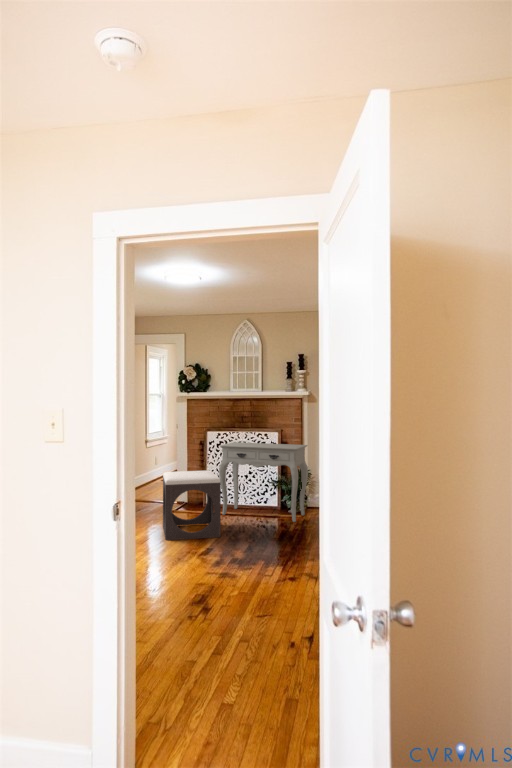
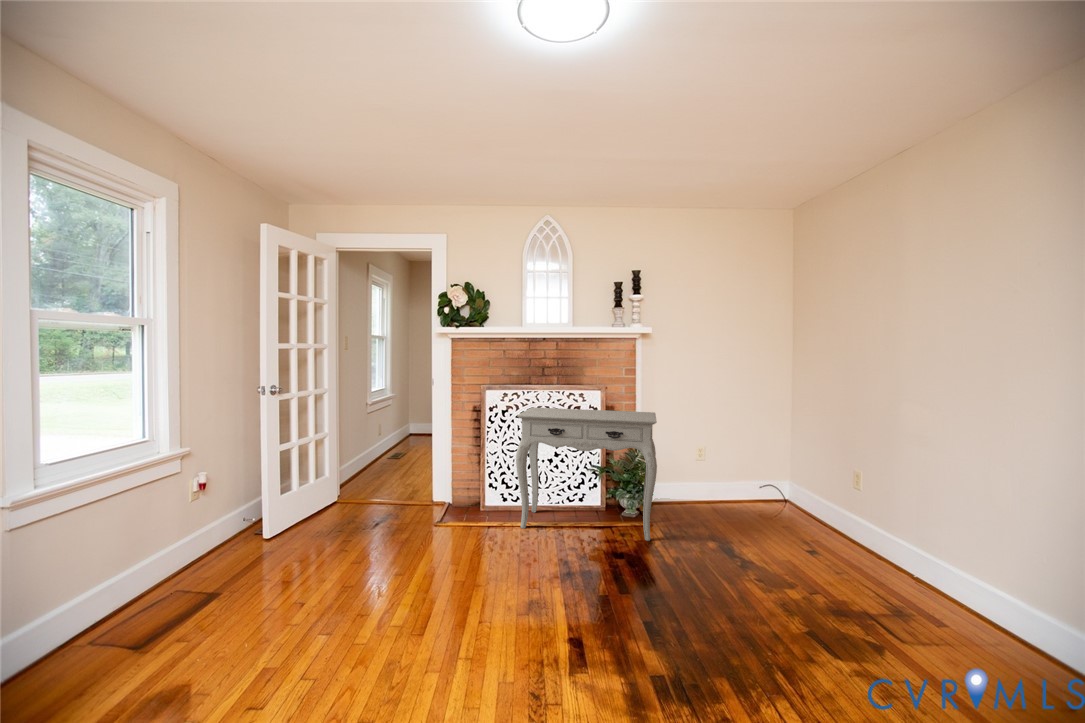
footstool: present [163,470,221,540] -> none [432,464,557,622]

